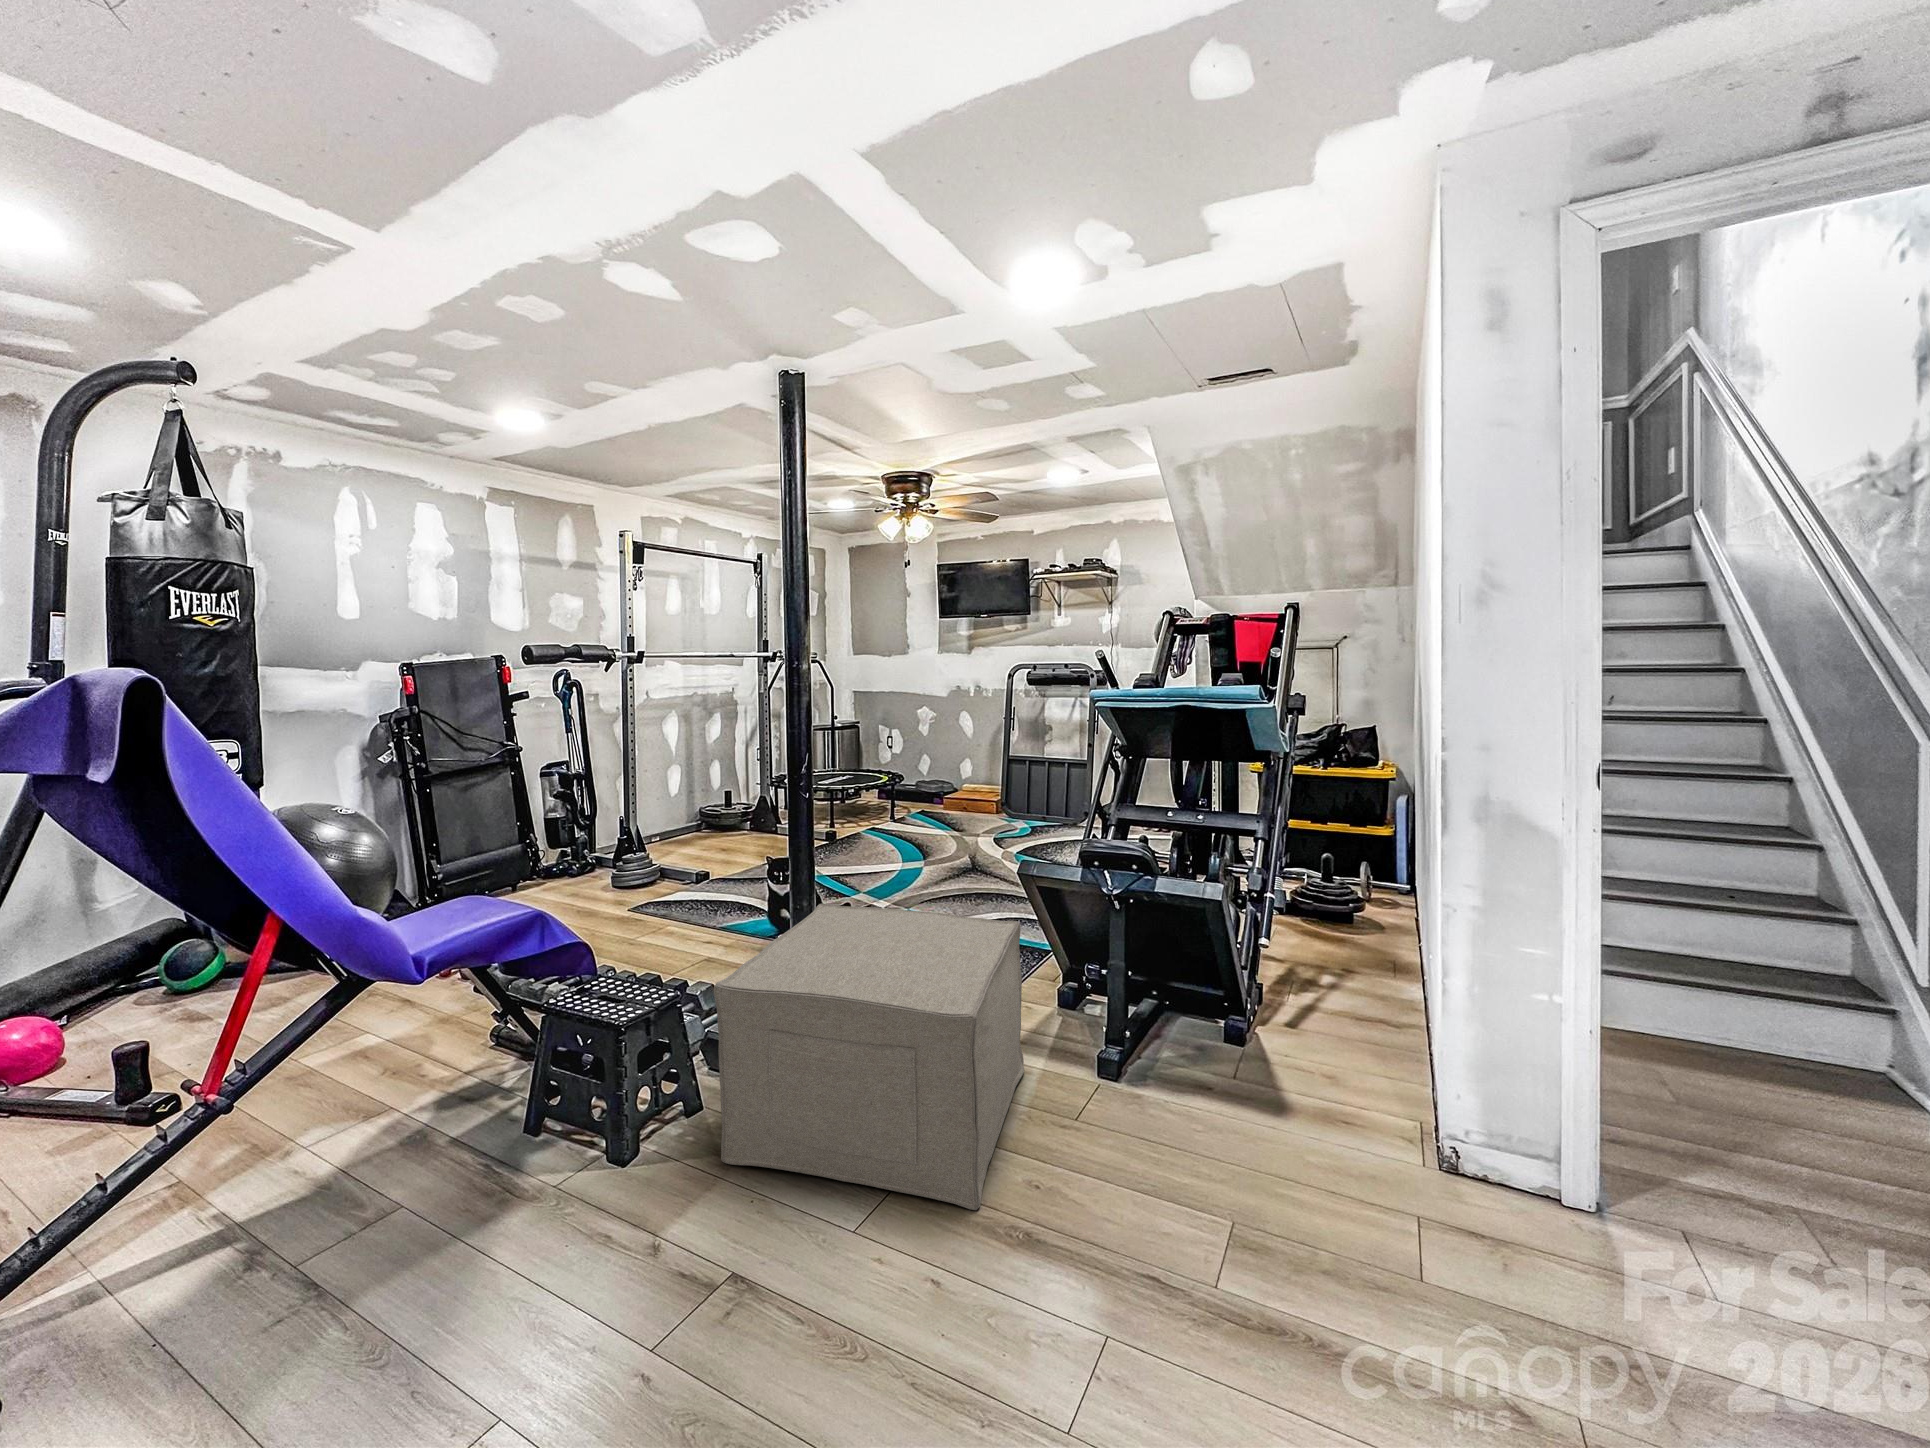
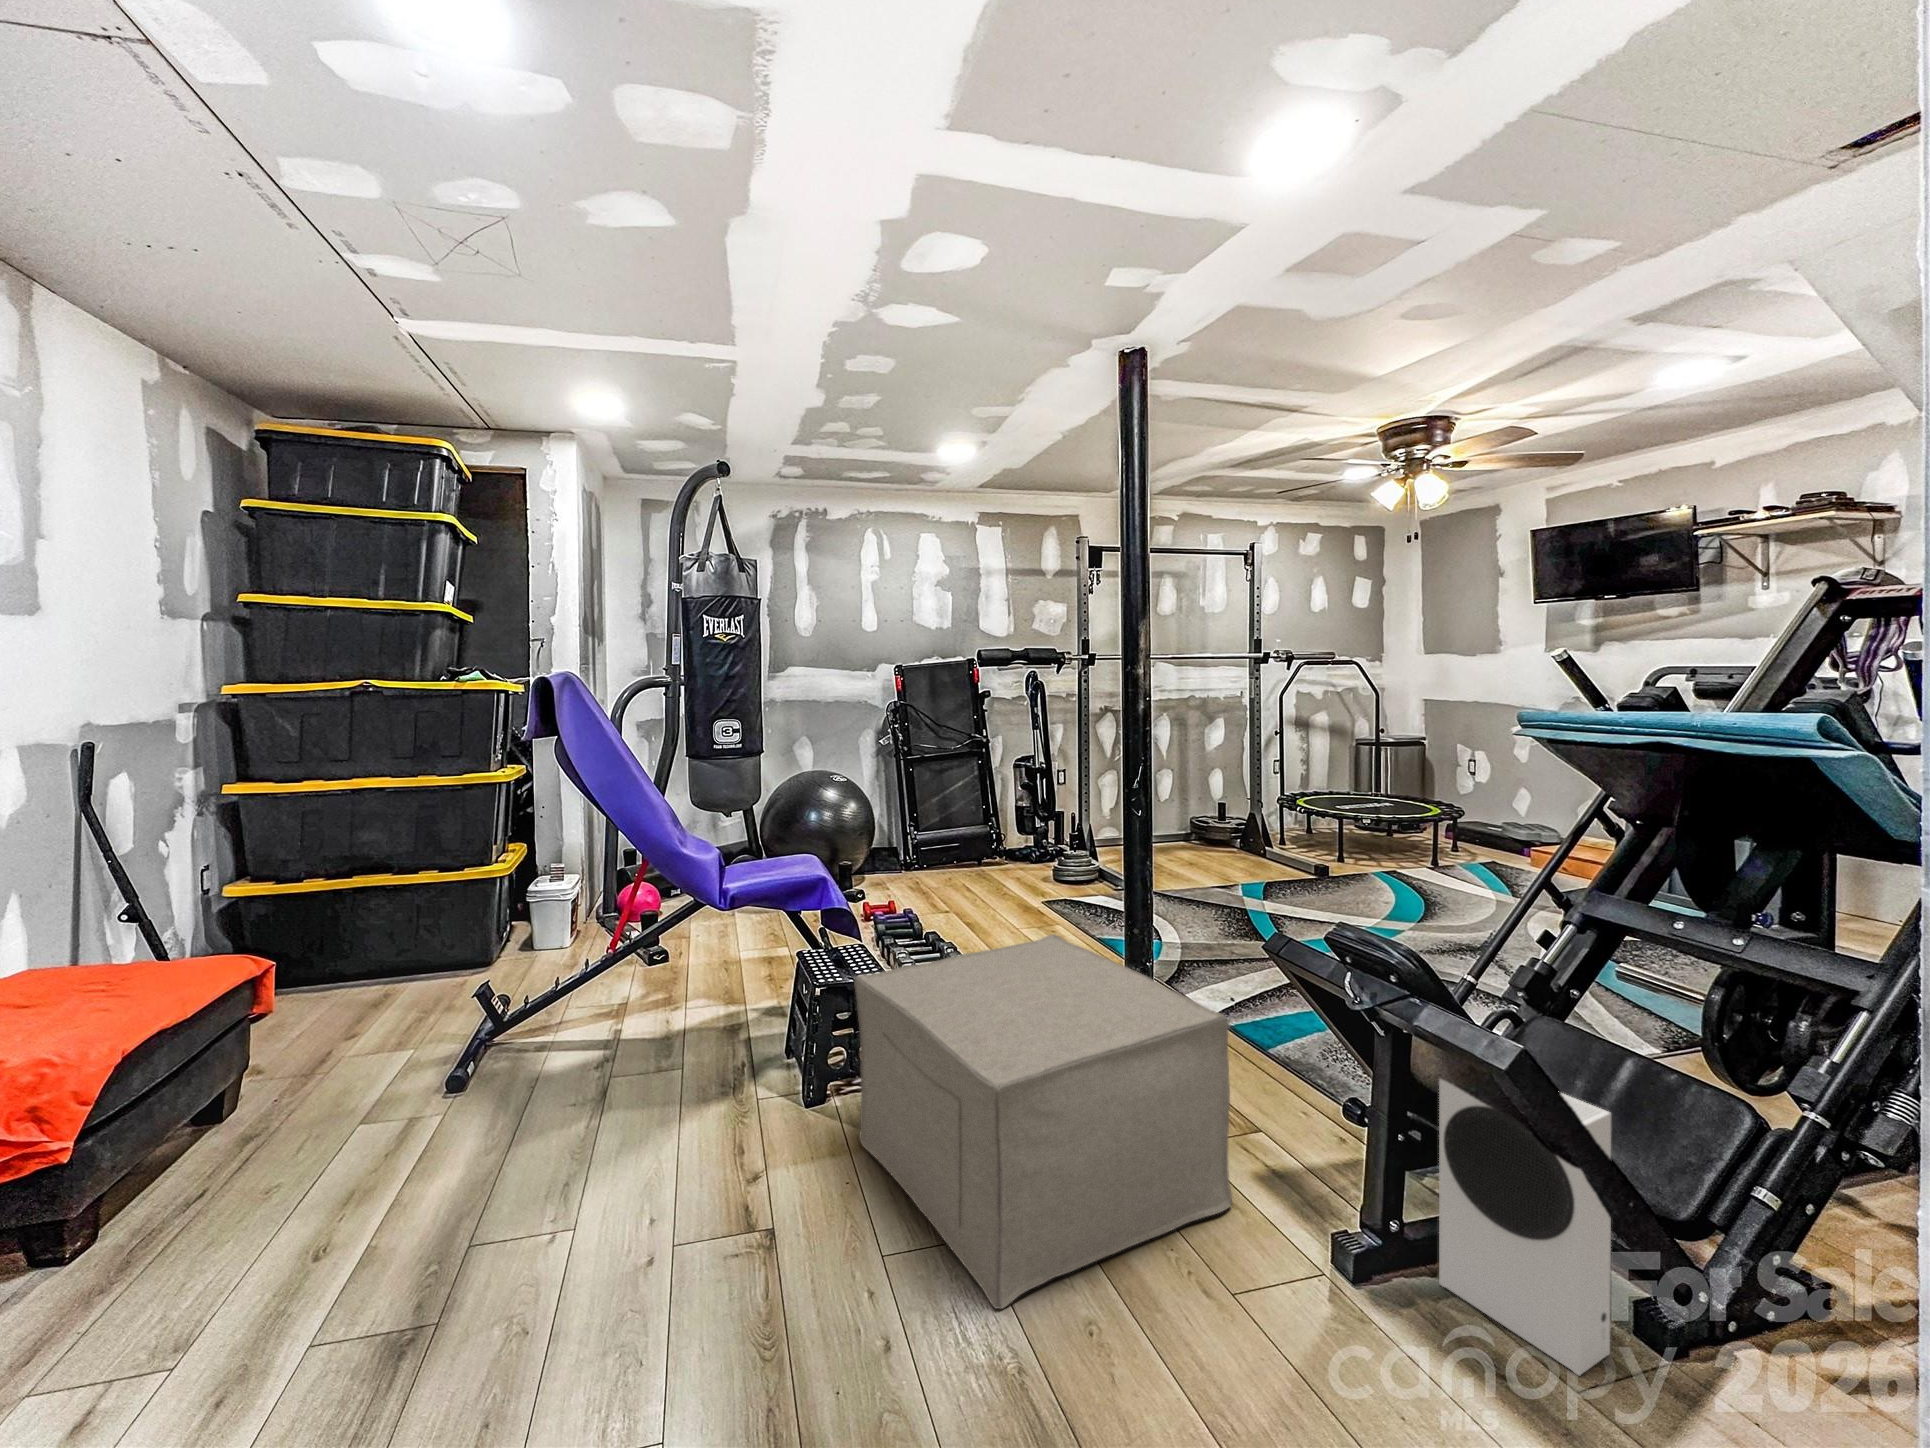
speaker: none [1148,903,1232,1066] -> present [1439,1079,1611,1376]

